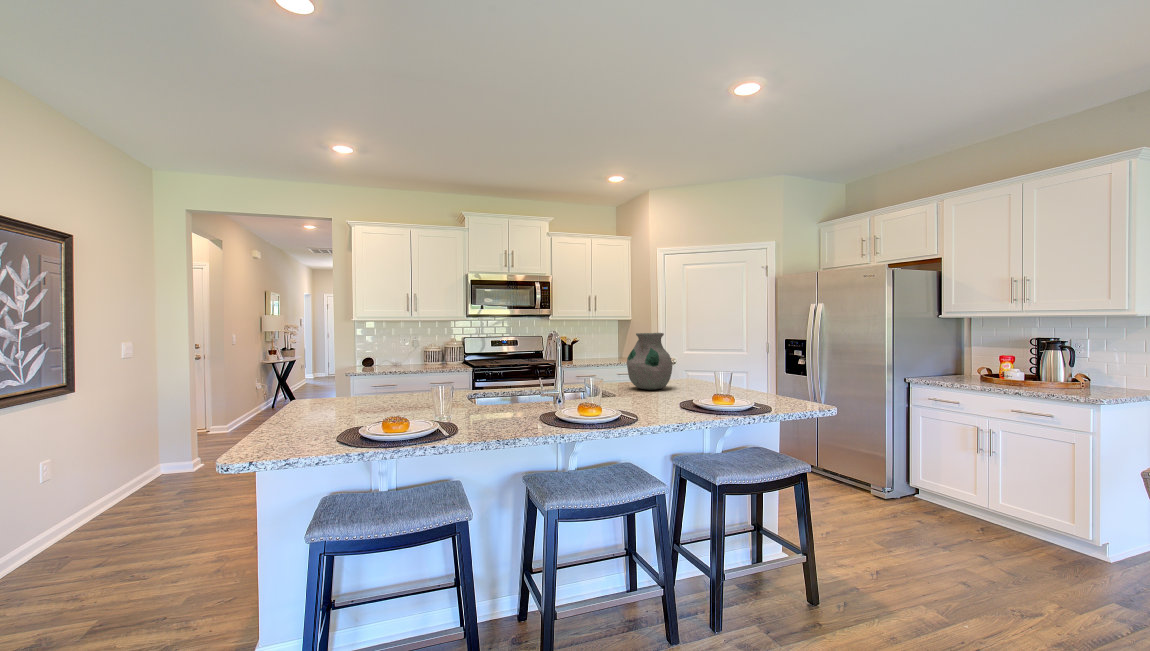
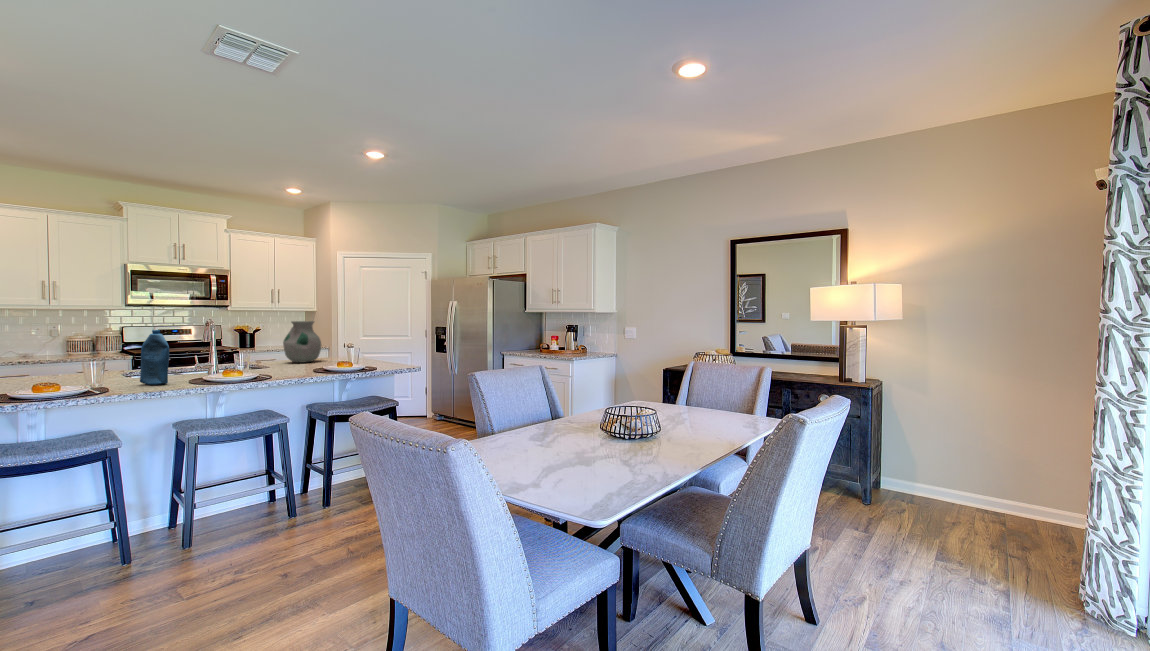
bottle: none [488,347,521,425] -> present [140,330,169,385]

